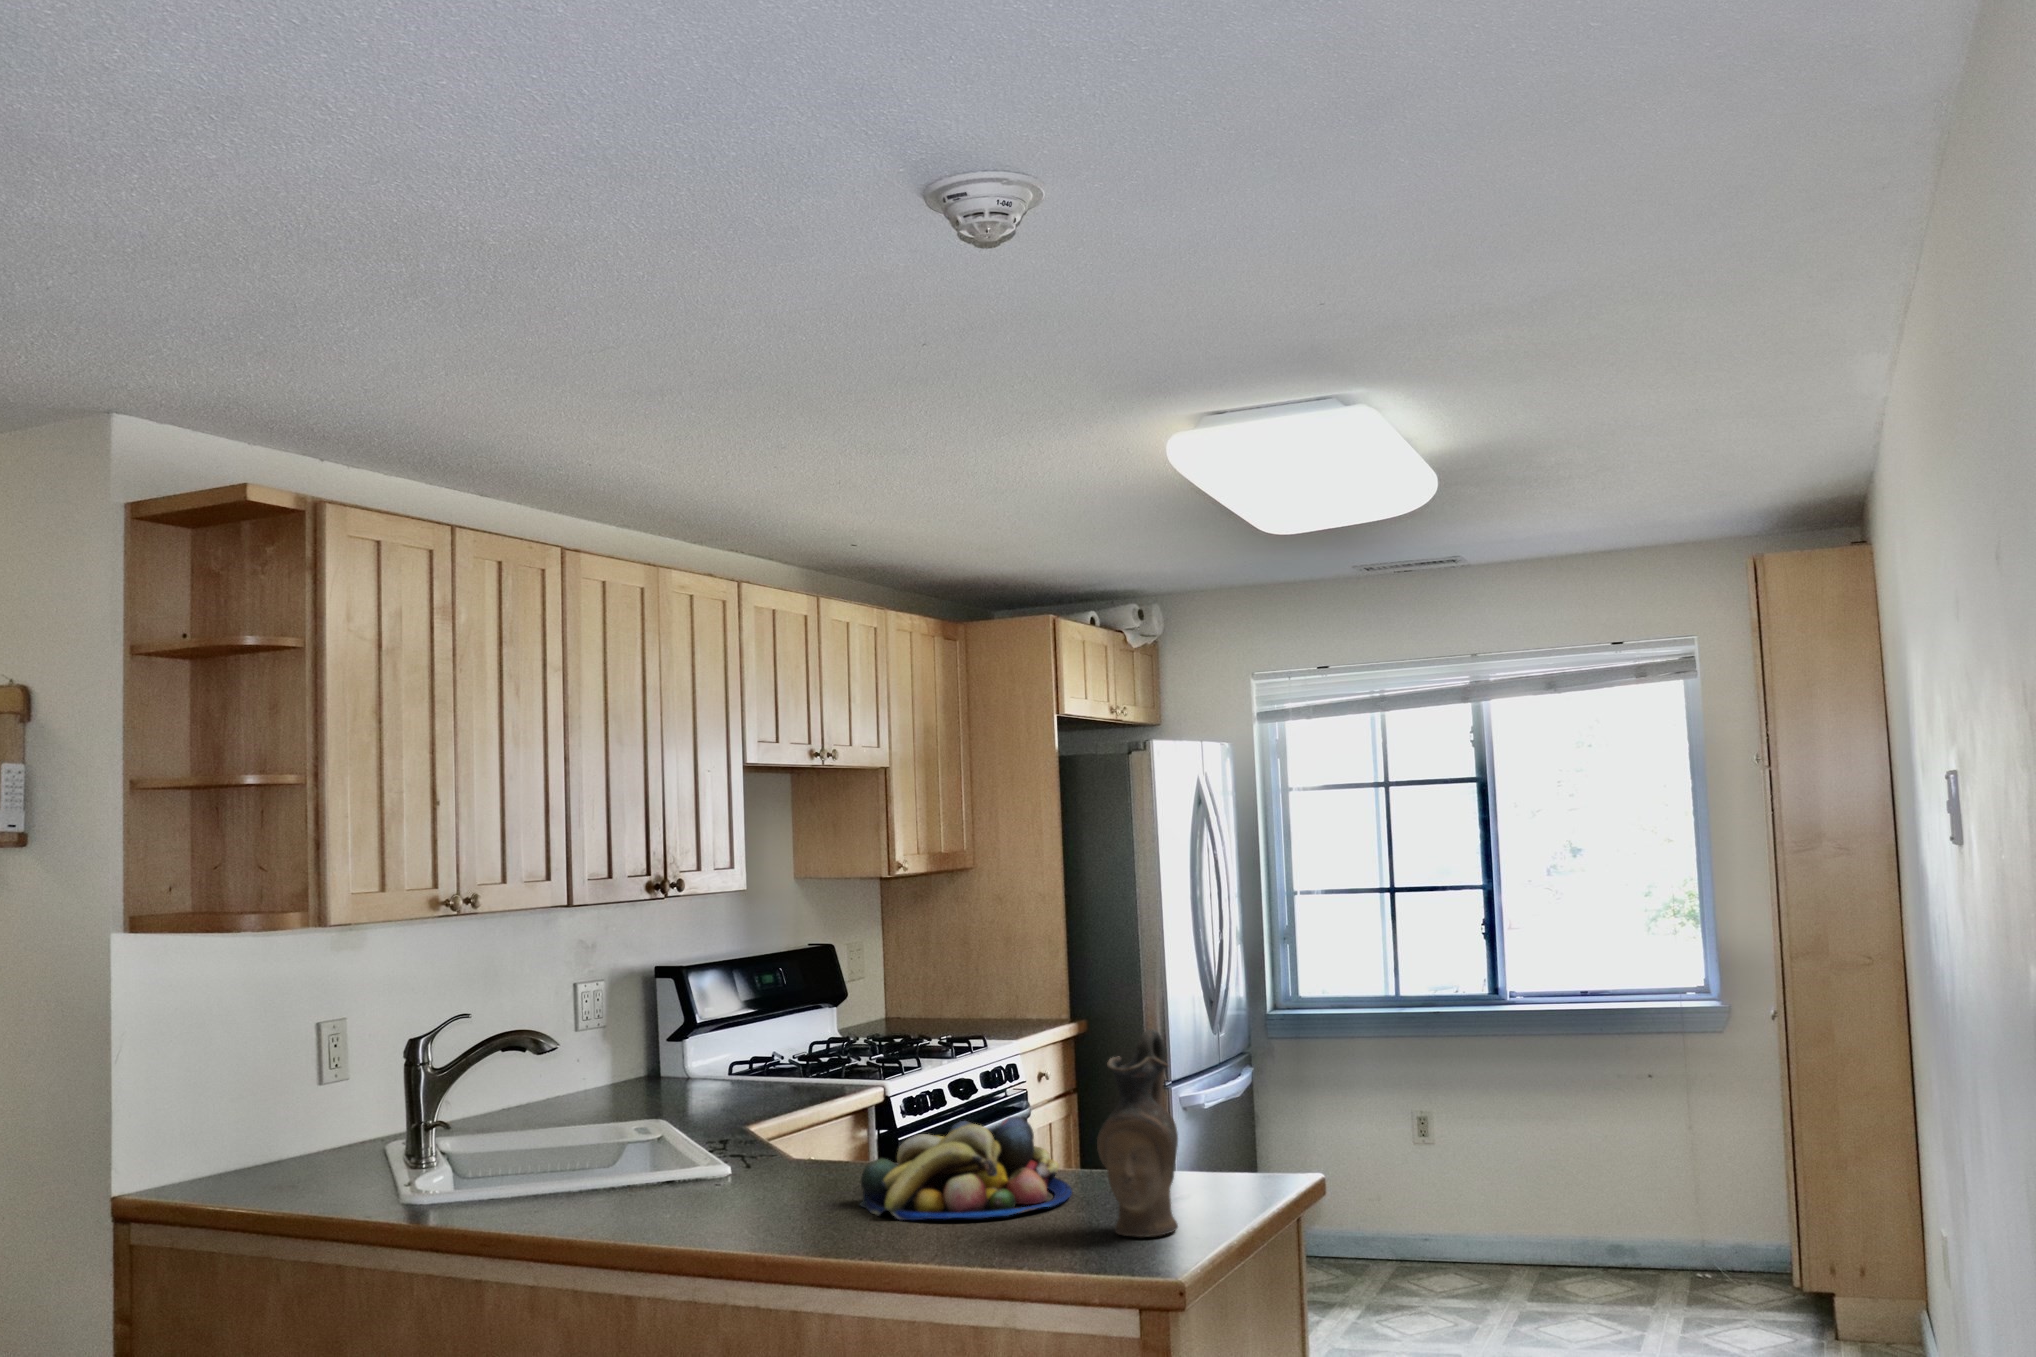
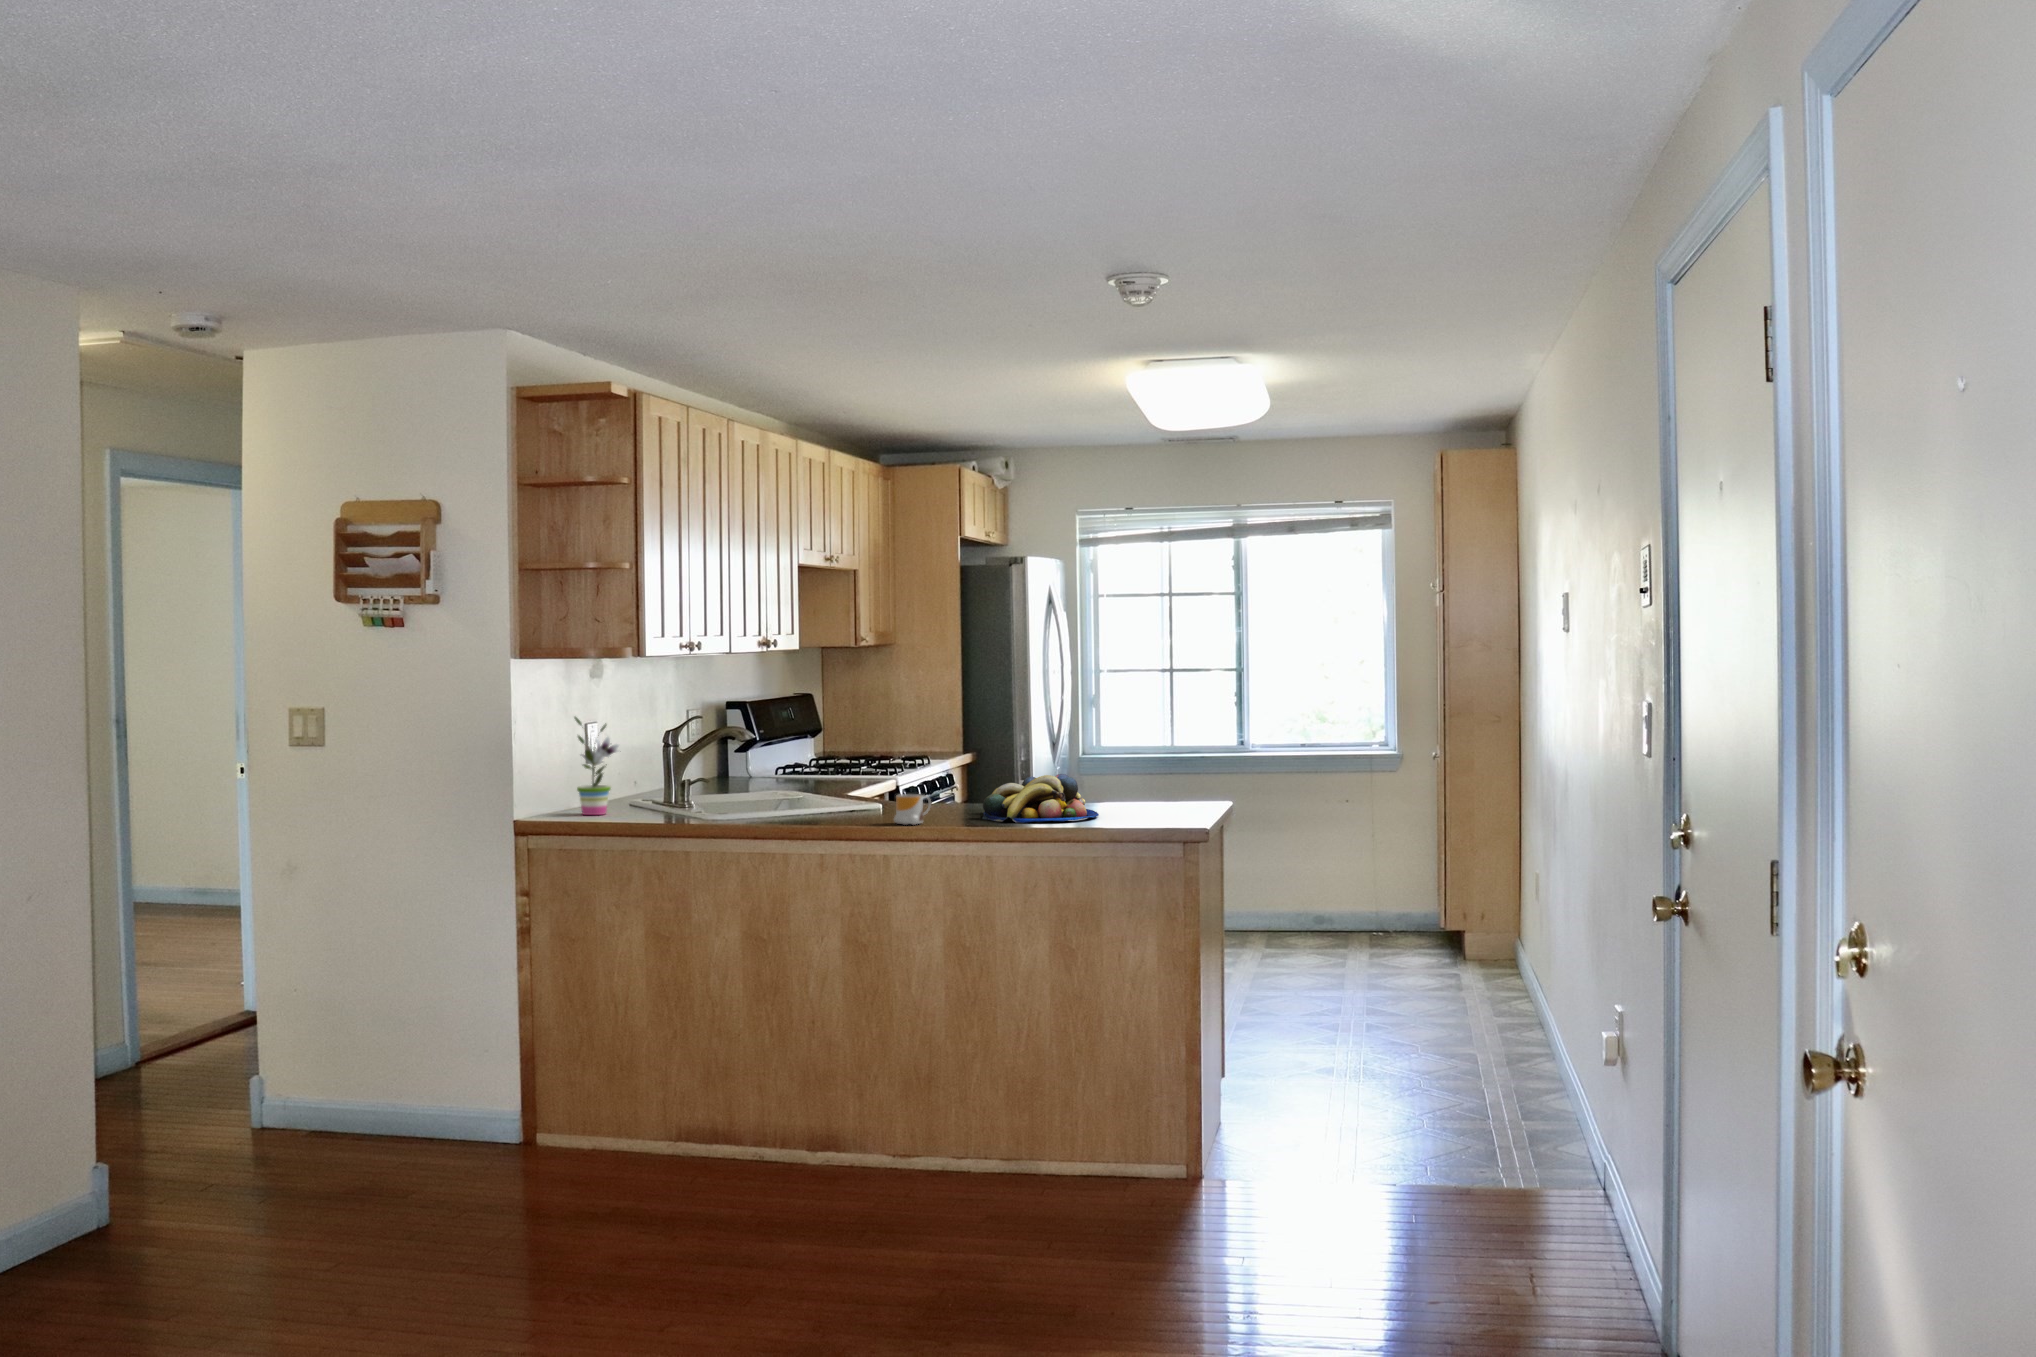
potted plant: none [244,1020,314,1184] -> present [574,717,619,815]
ceramic pitcher: present [1097,1029,1178,1237] -> none [1134,721,1177,825]
mug: none [683,1163,756,1224] -> present [894,794,931,825]

